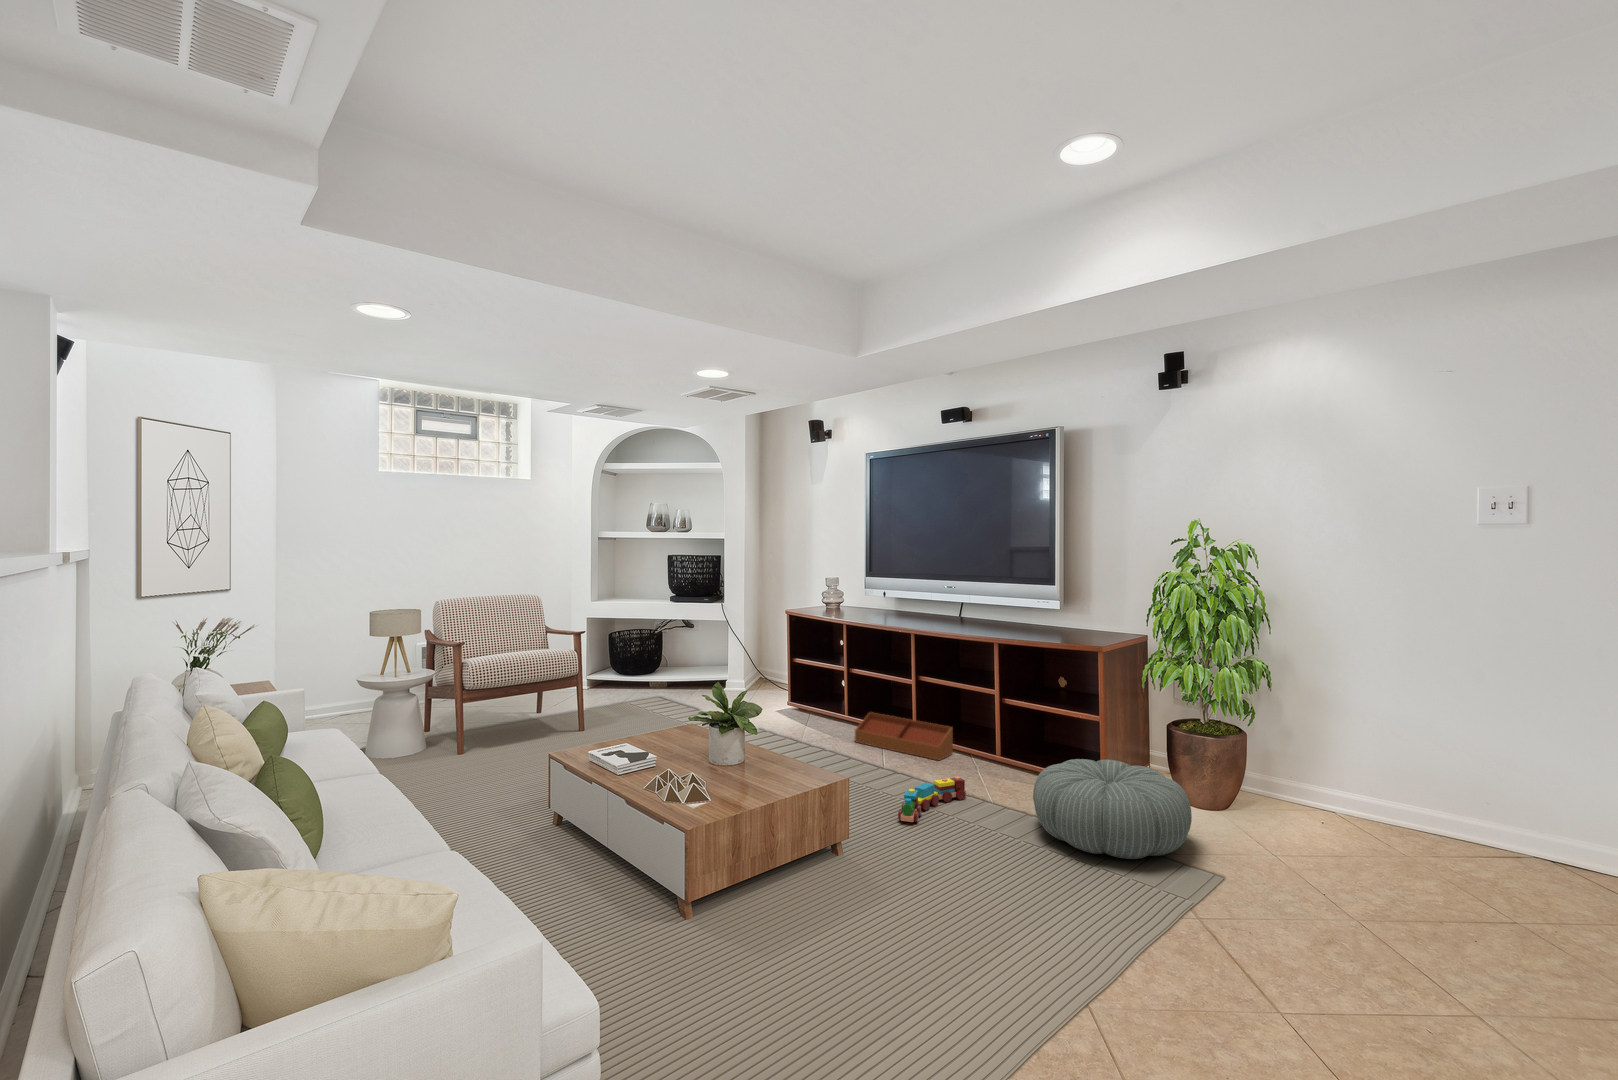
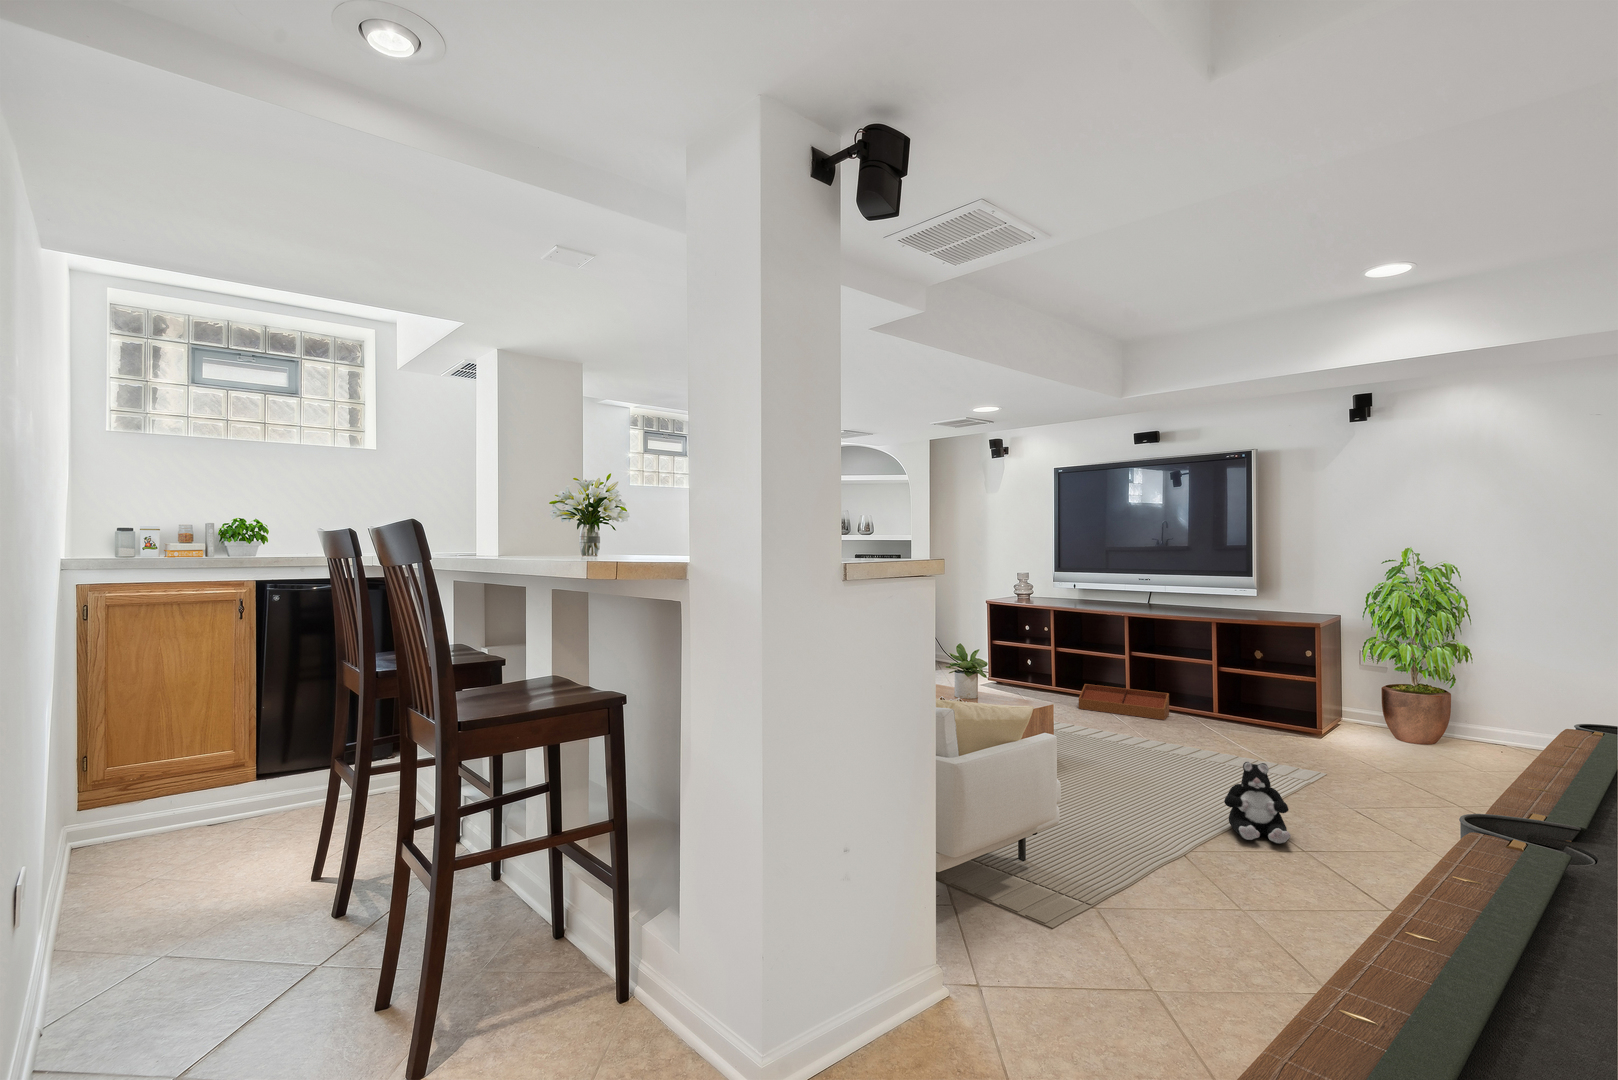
pouf: present [1033,759,1192,859] -> none [1290,711,1428,780]
toy train: present [898,776,966,822] -> none [1184,729,1220,763]
plush toy: none [819,834,903,959] -> present [1224,762,1291,844]

